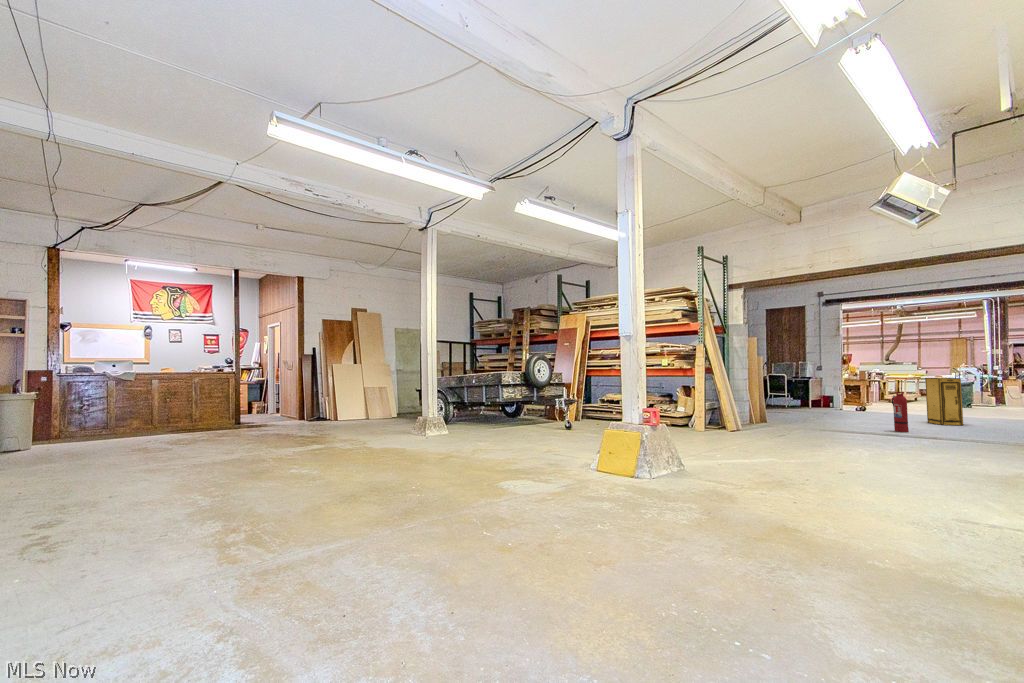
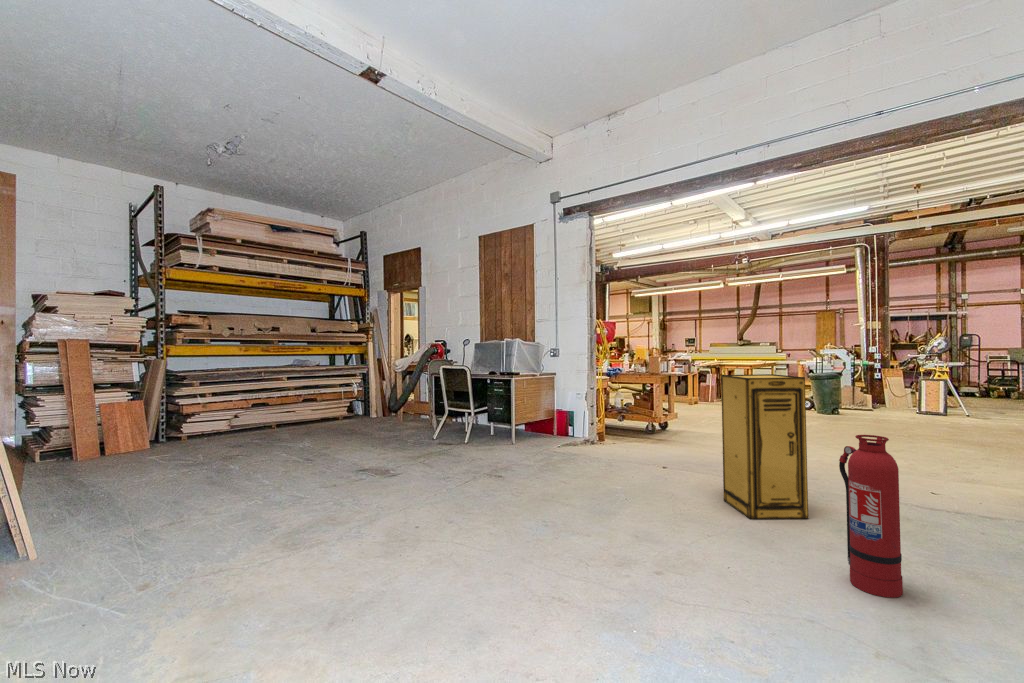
fire extinguisher: present [891,392,909,432] -> present [839,435,903,598]

